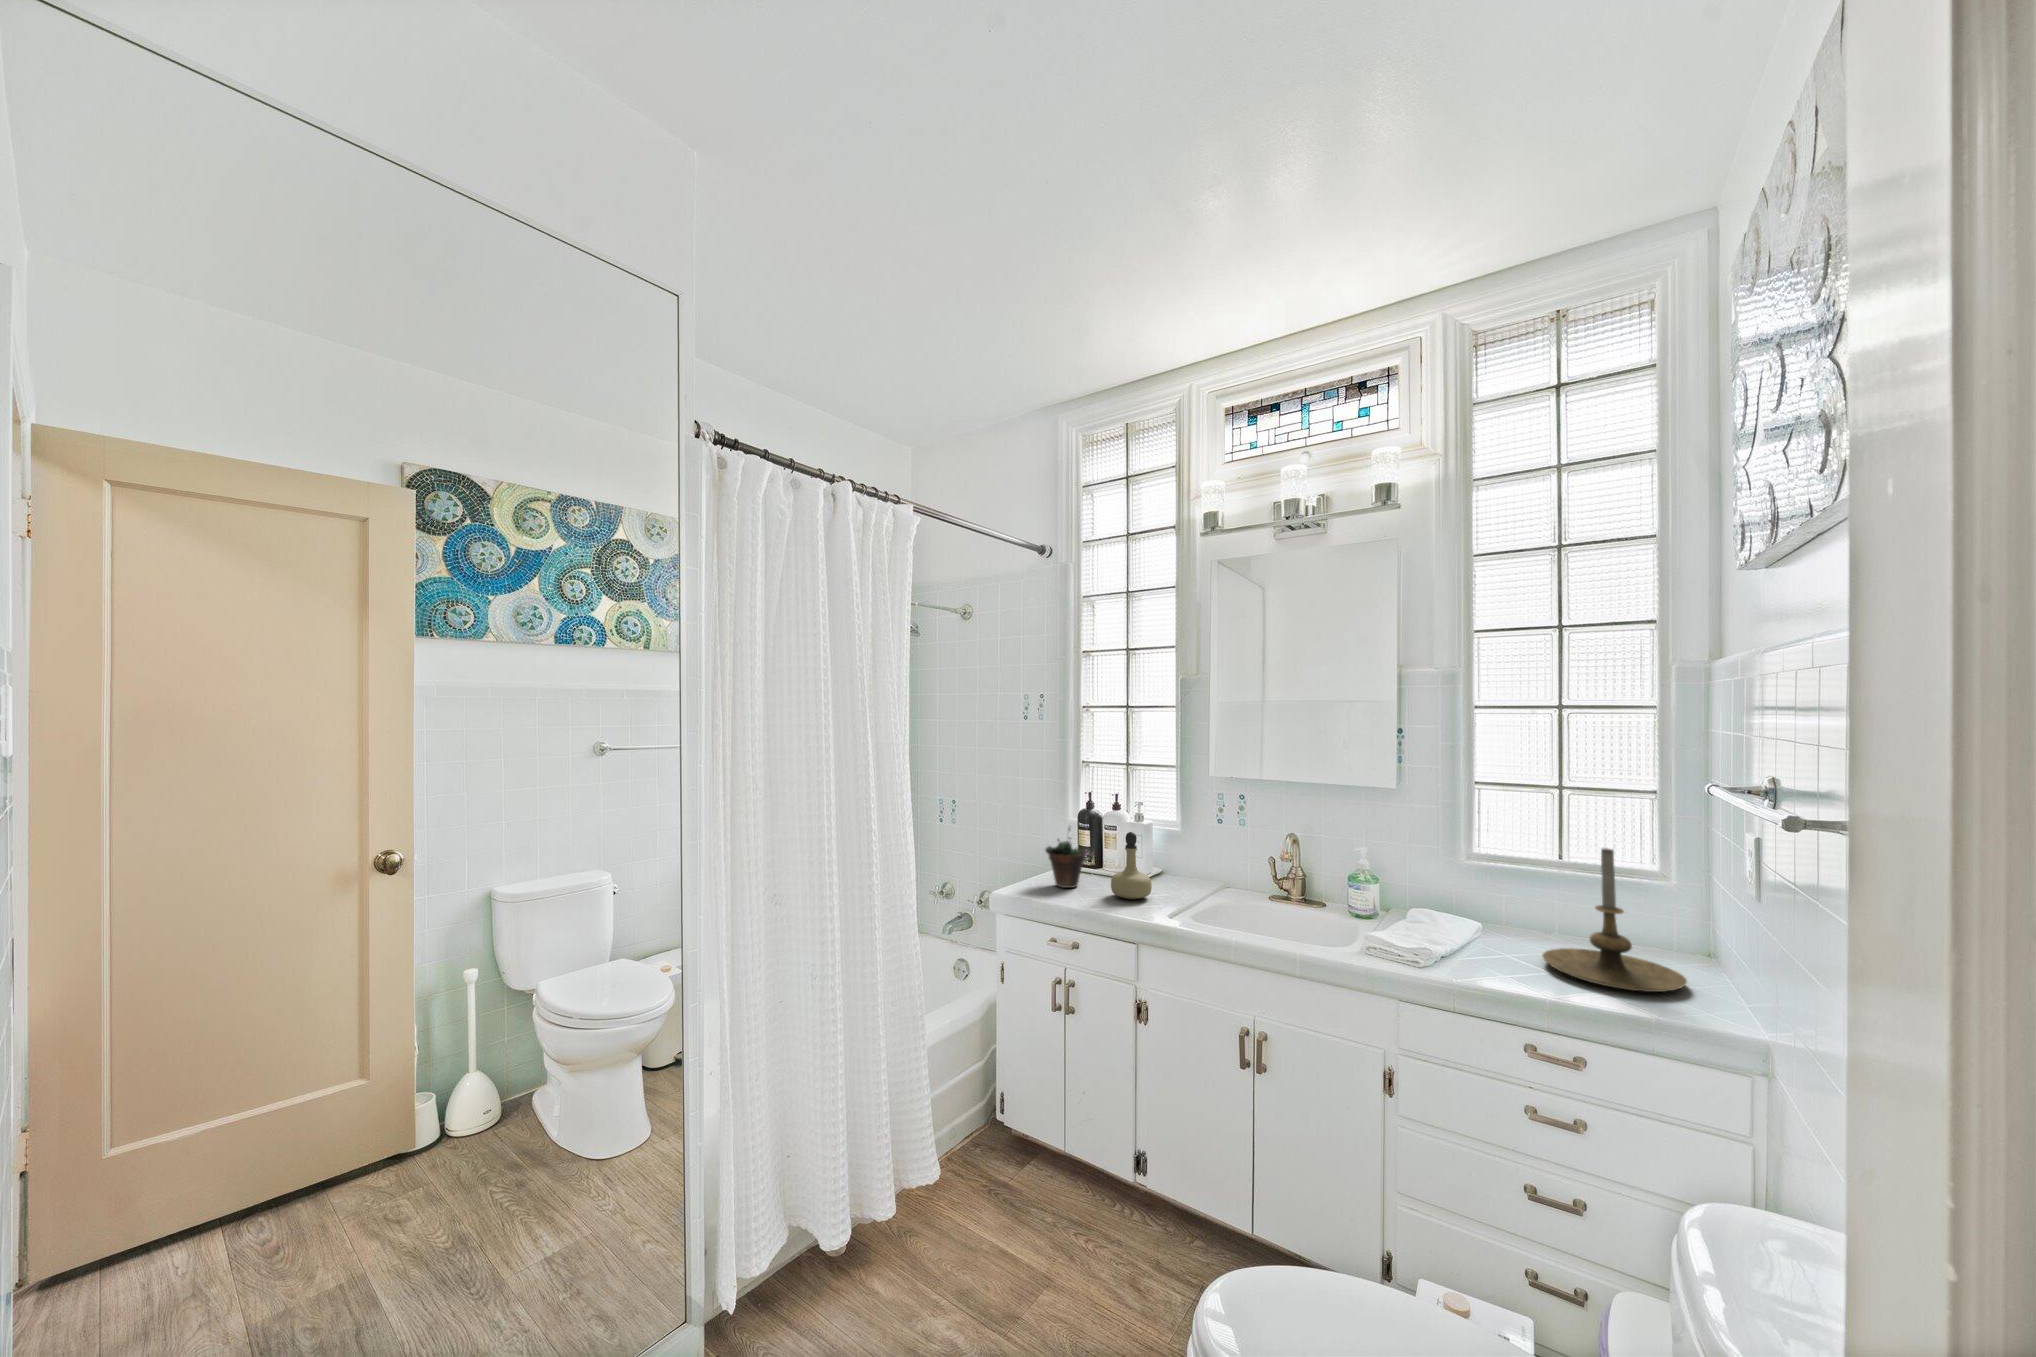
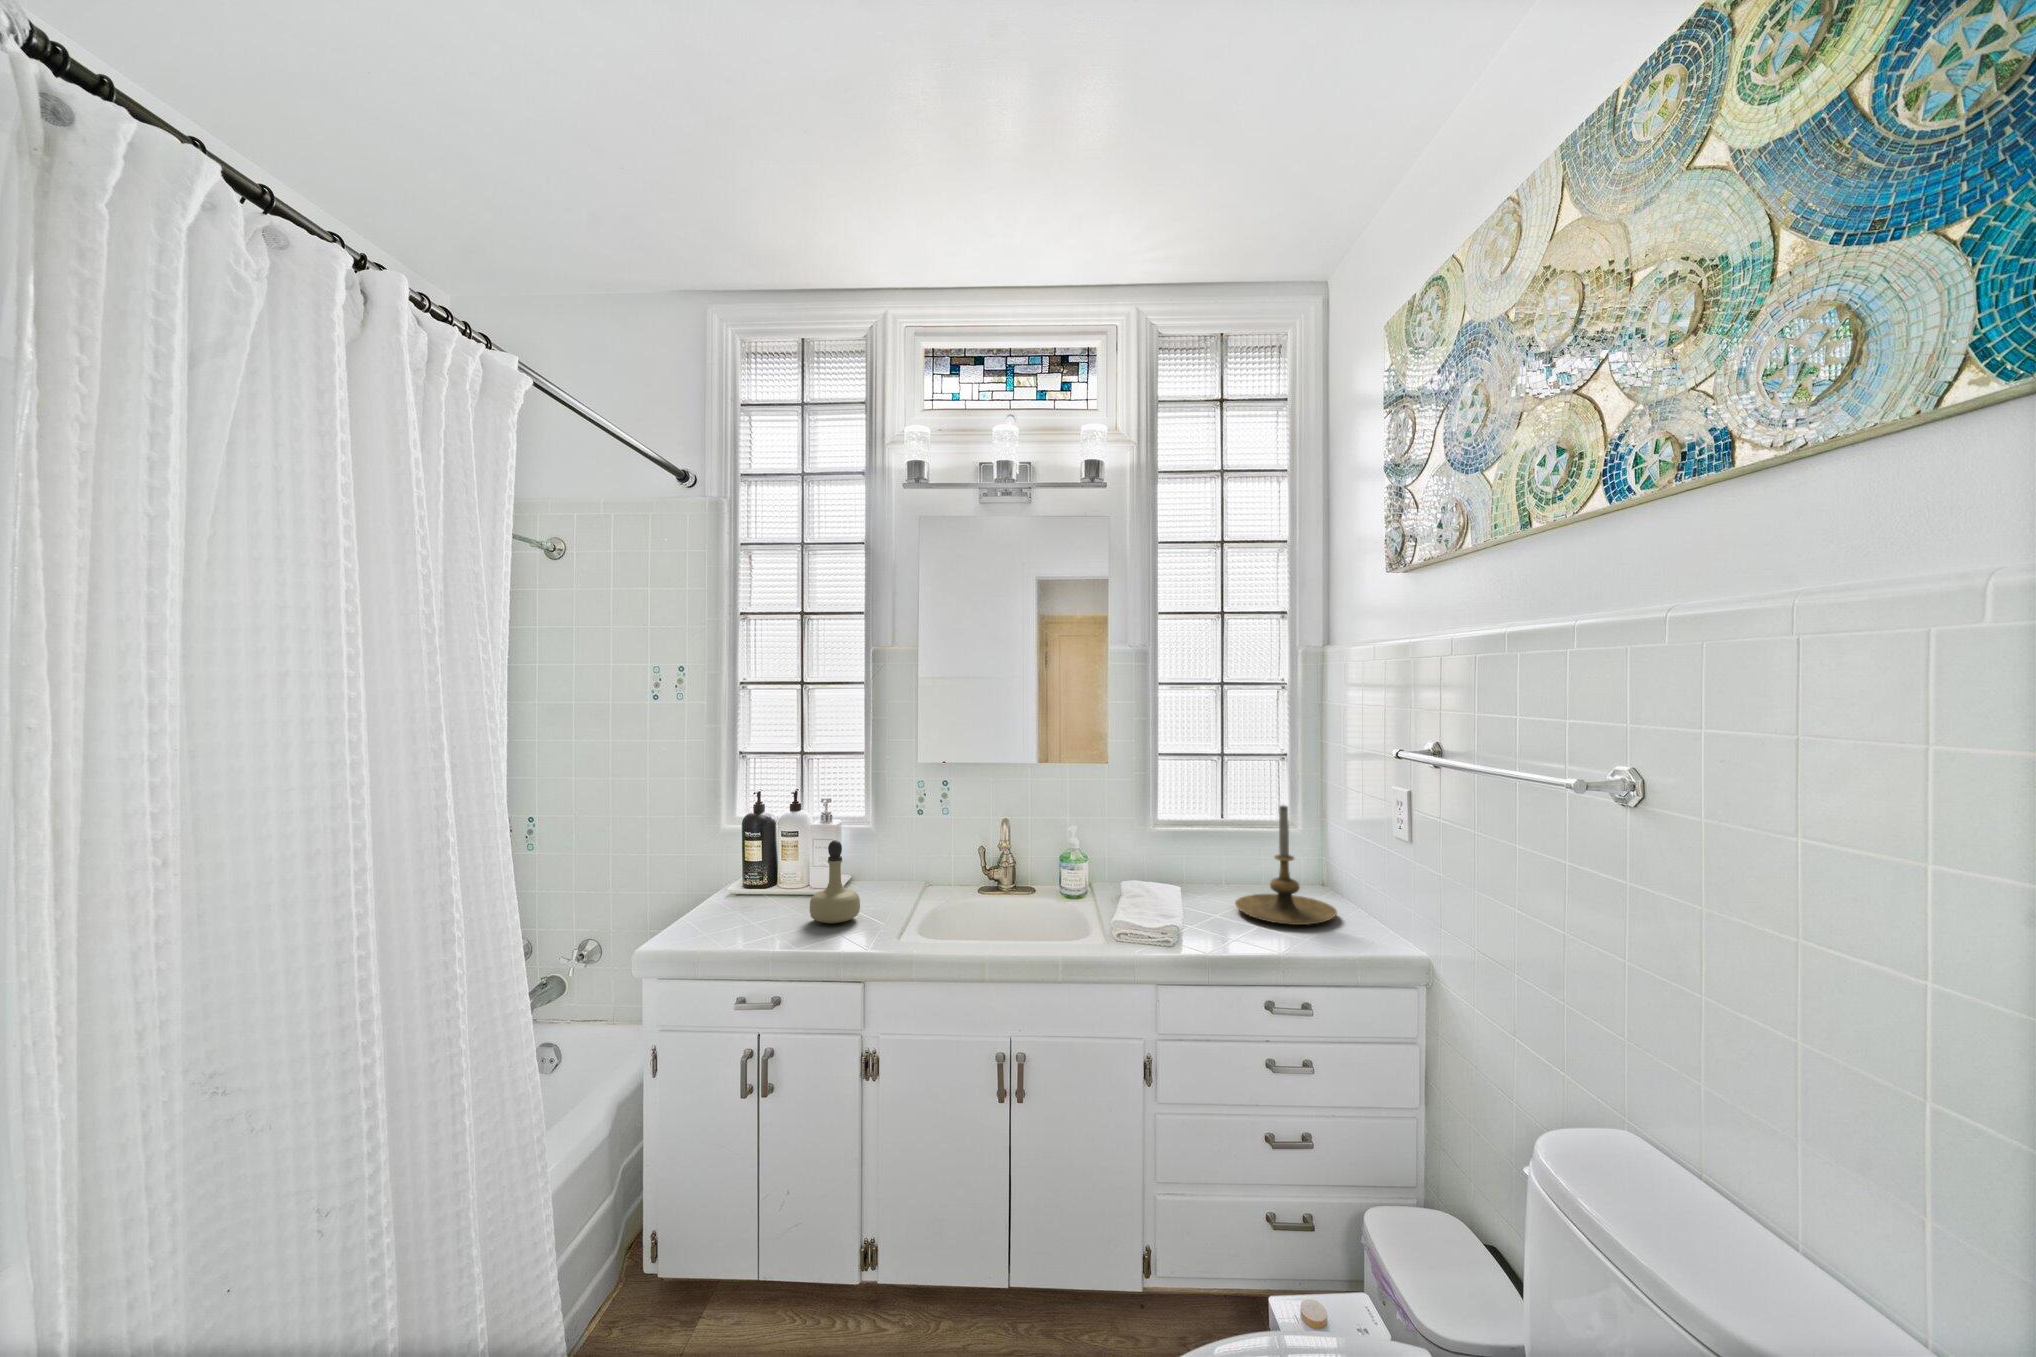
succulent plant: present [1046,828,1085,888] -> none [714,841,768,925]

